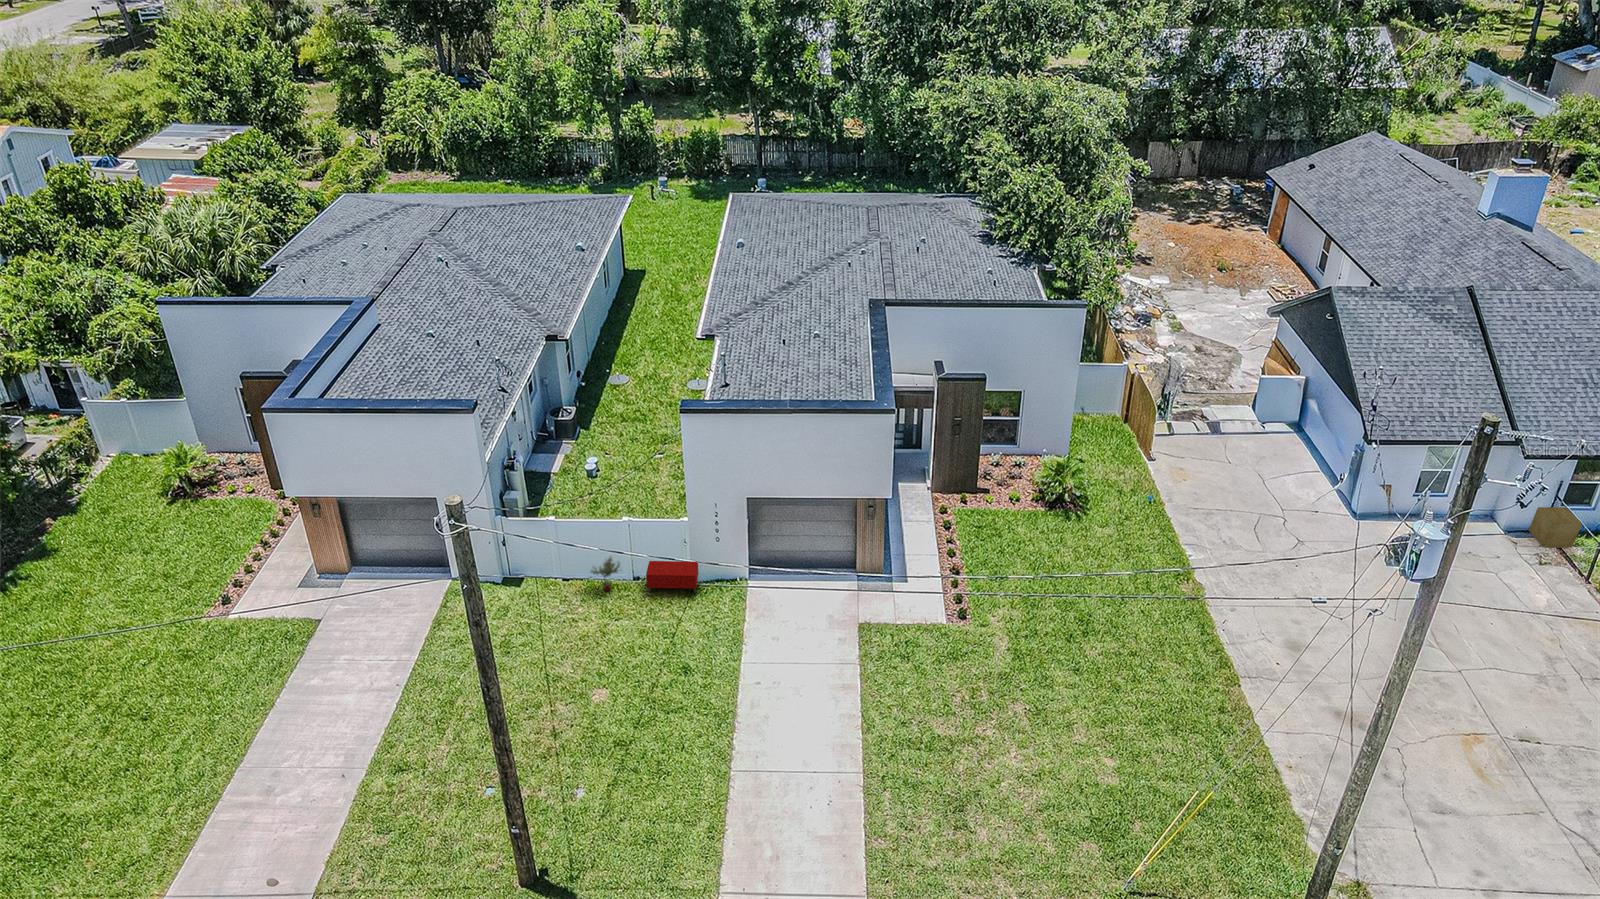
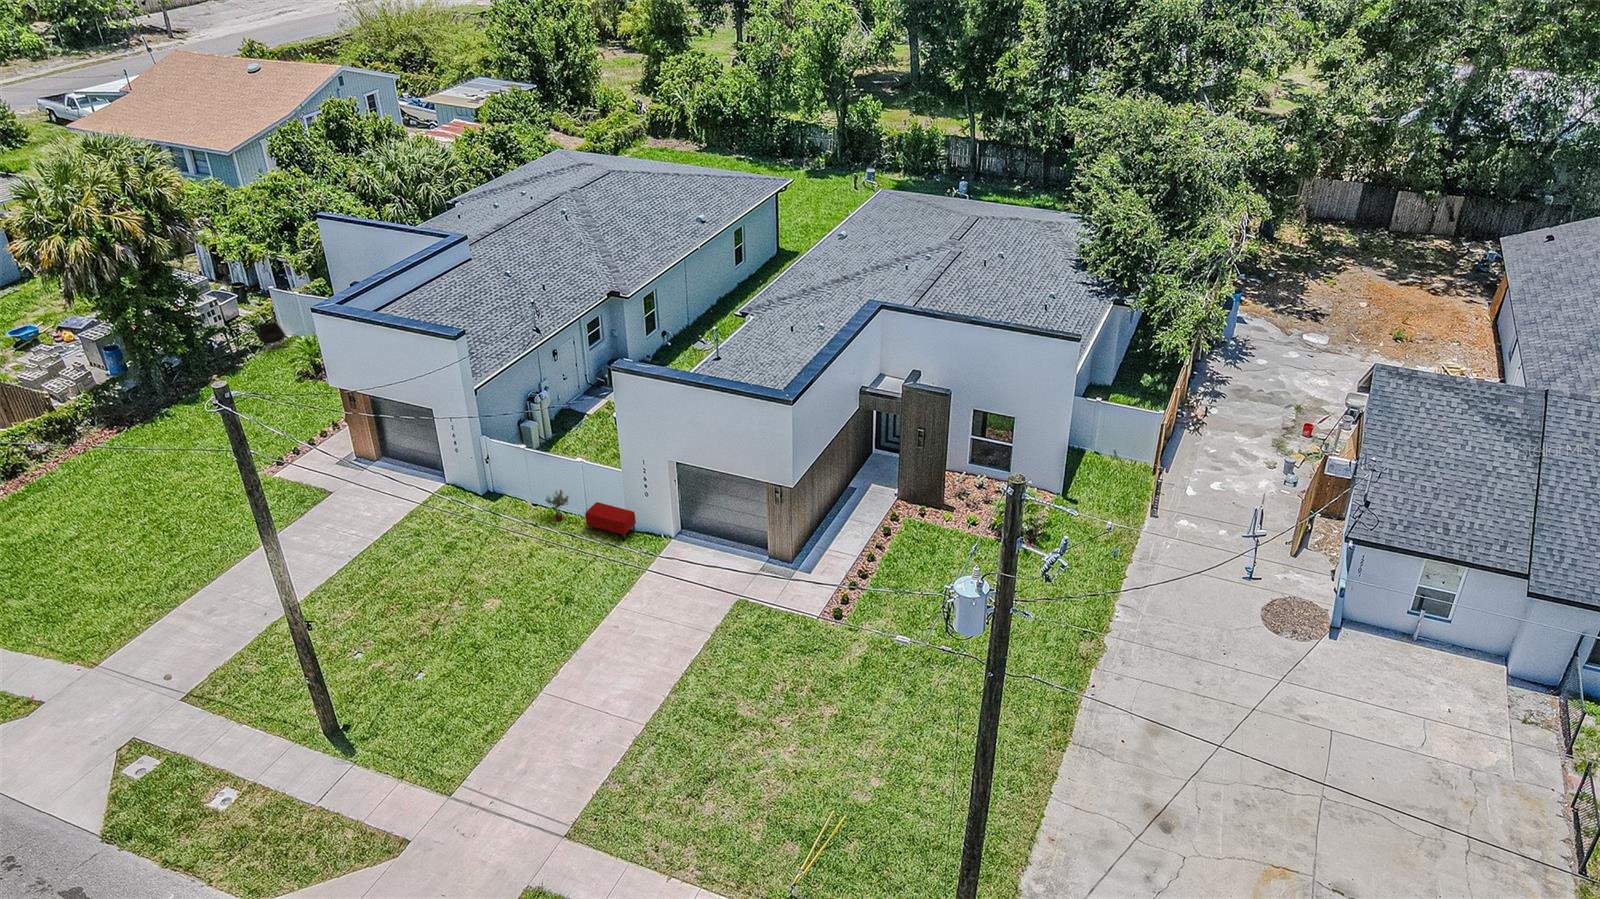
lounge chair: none [76,439,118,476] -> present [258,321,286,350]
cardboard box: present [1529,507,1582,547] -> none [1539,660,1594,717]

